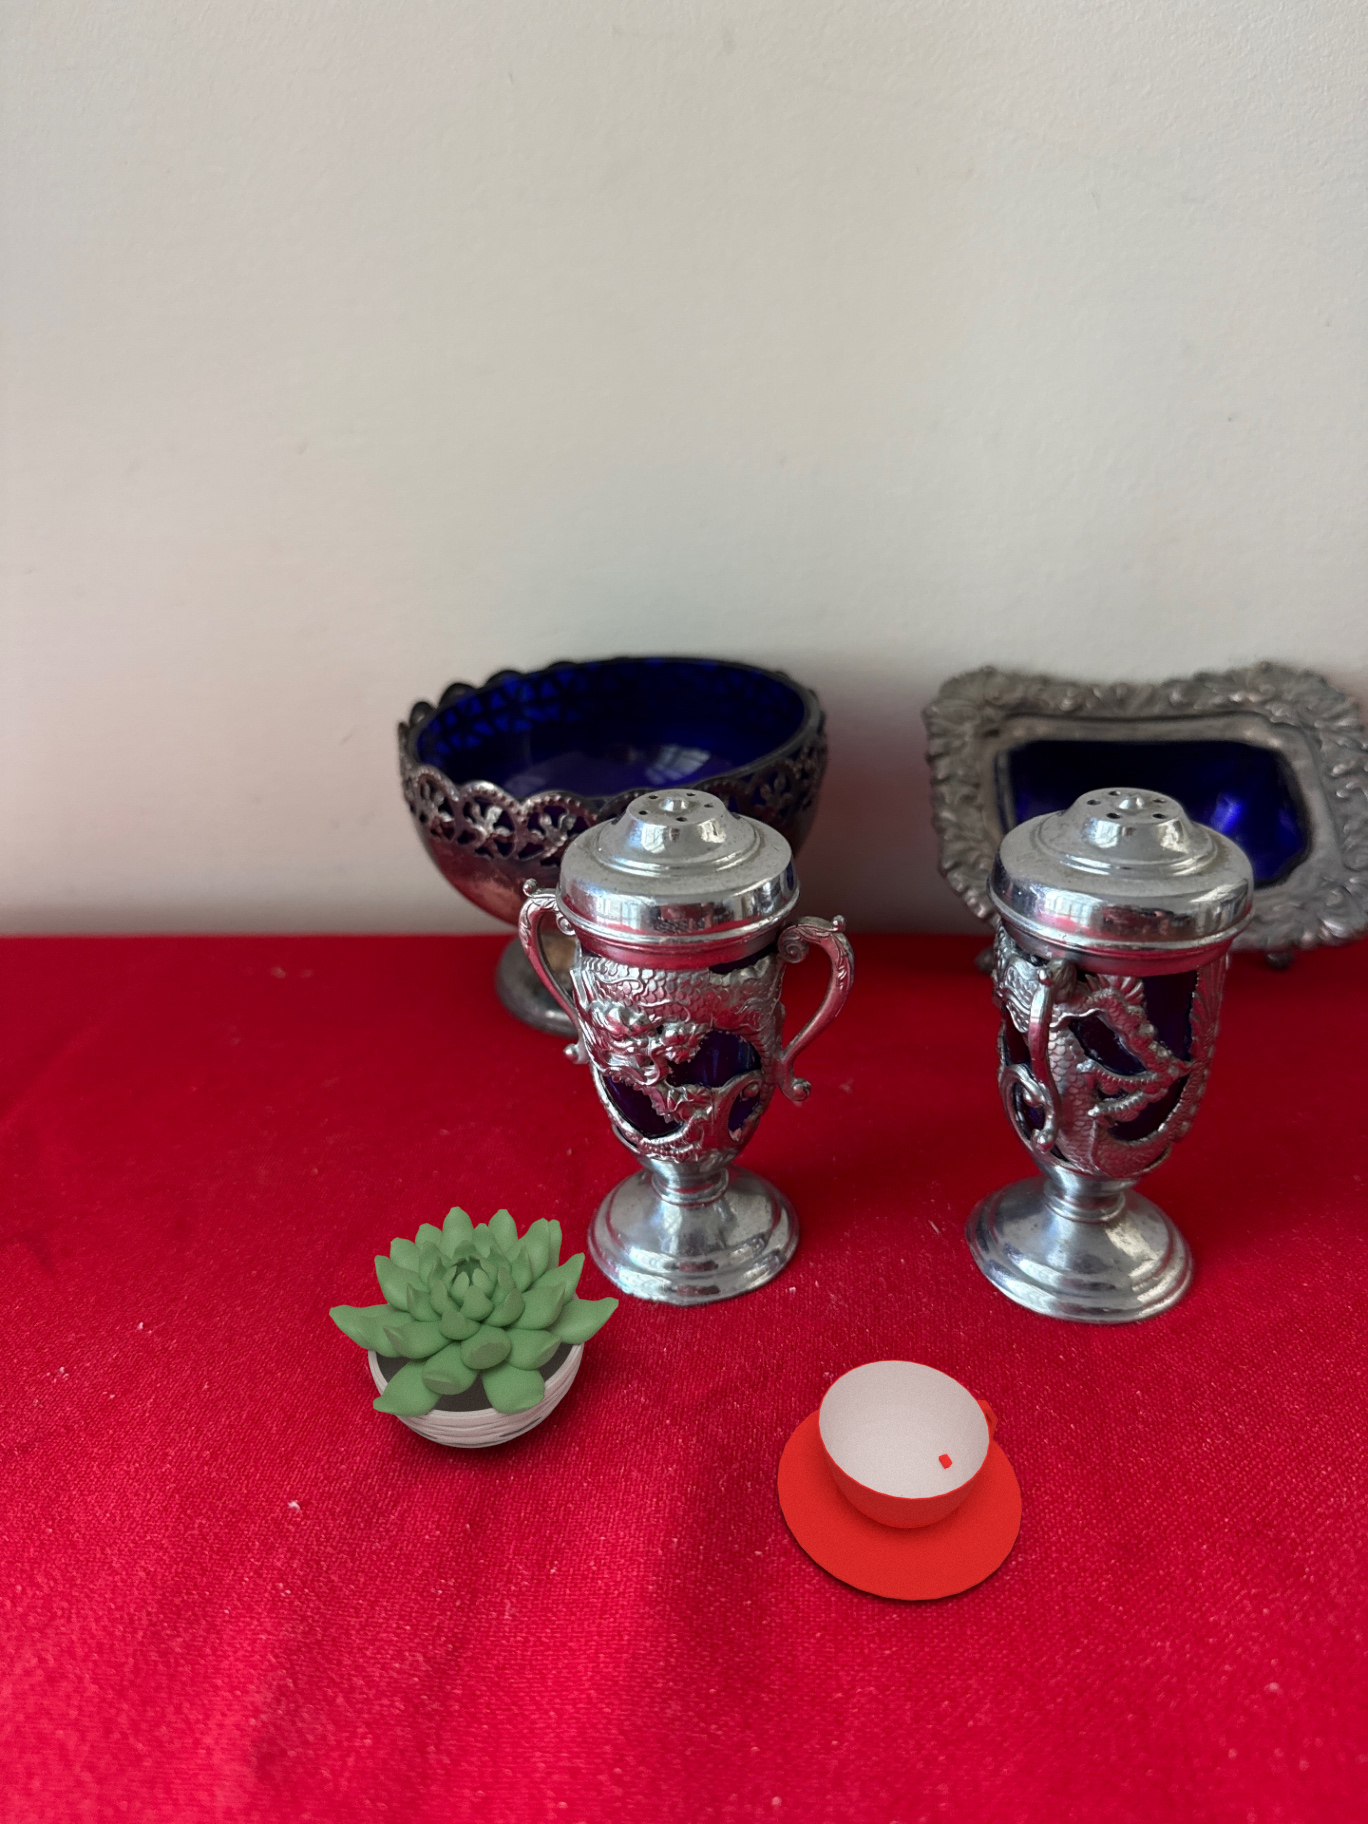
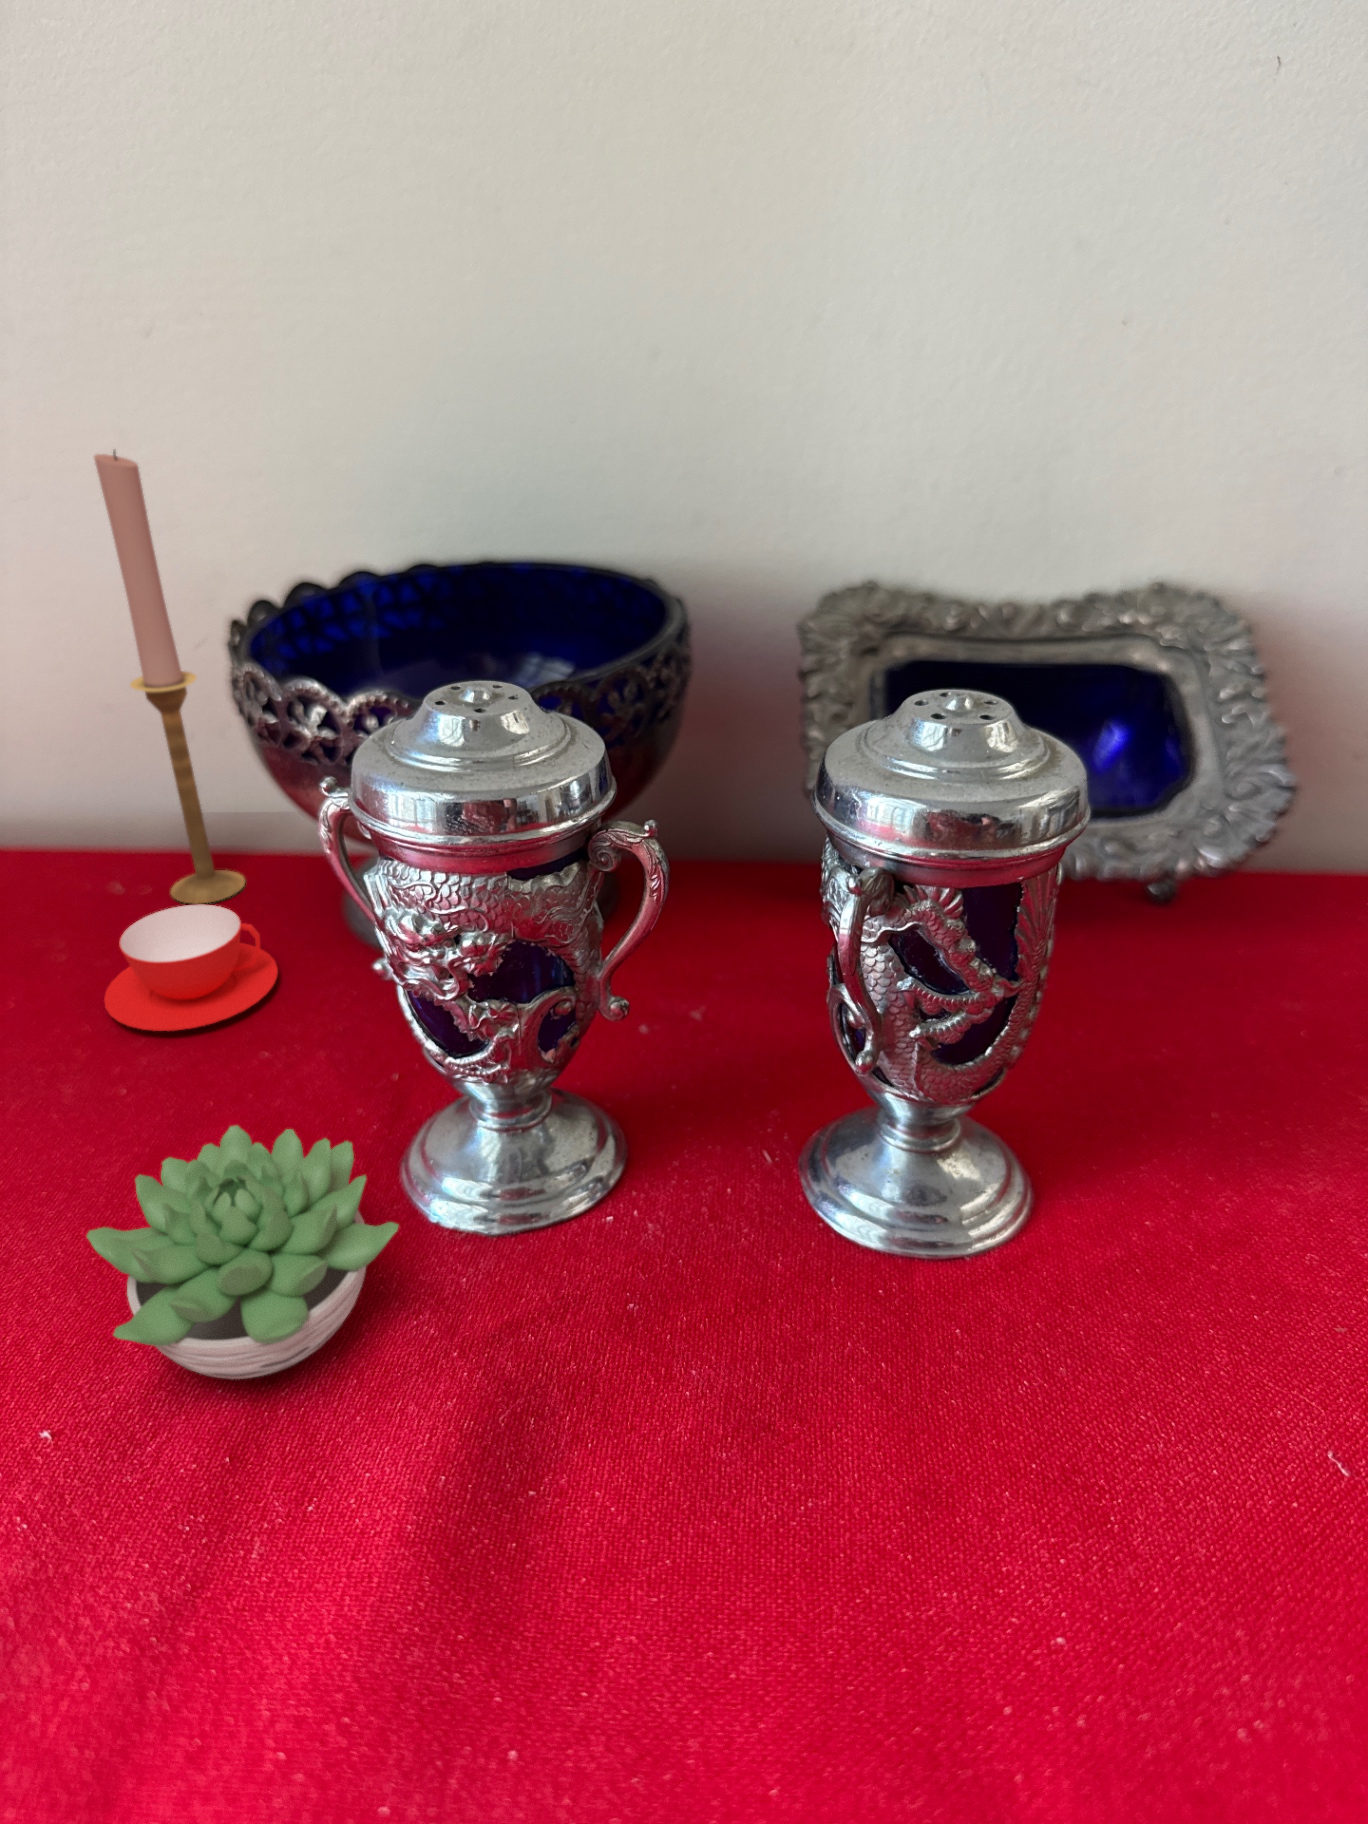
candlestick: none [270,564,390,985] -> present [94,451,245,904]
teacup: present [777,1360,1022,1600] -> present [104,904,278,1031]

